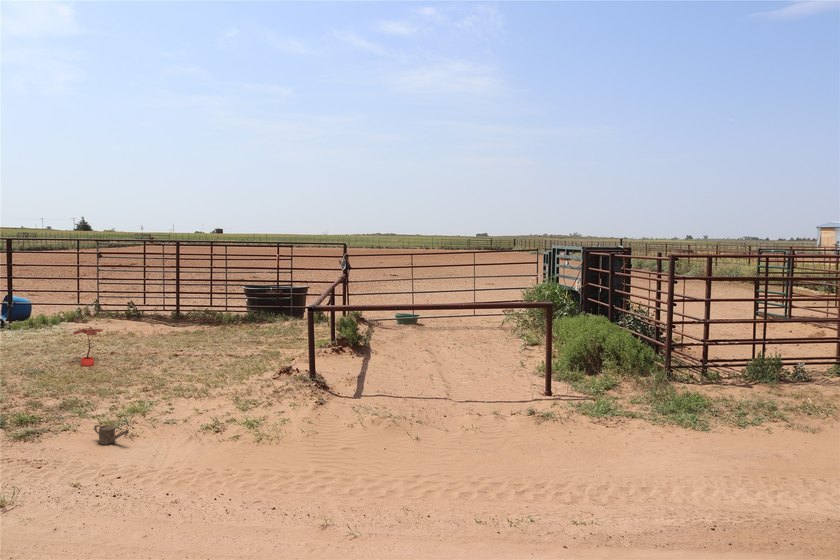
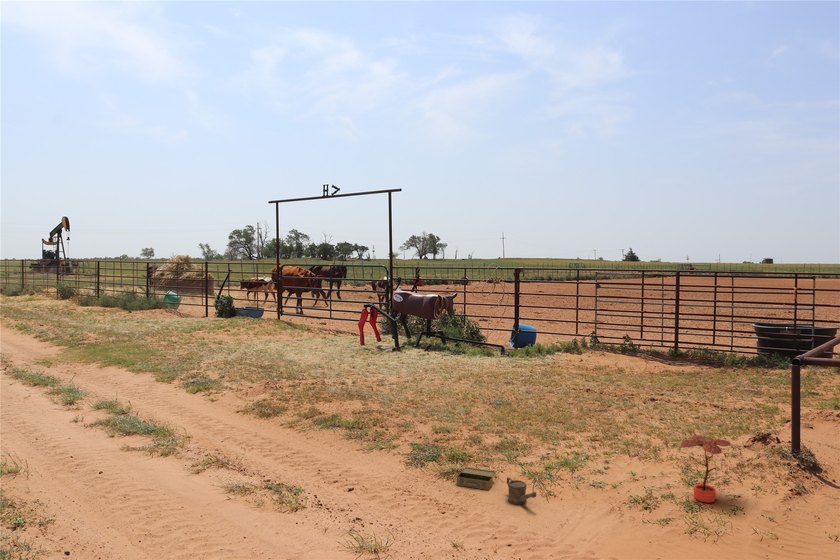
potted plant: present [73,328,103,366] -> present [681,436,730,503]
toolbox: none [41,425,77,442] -> present [457,467,496,490]

